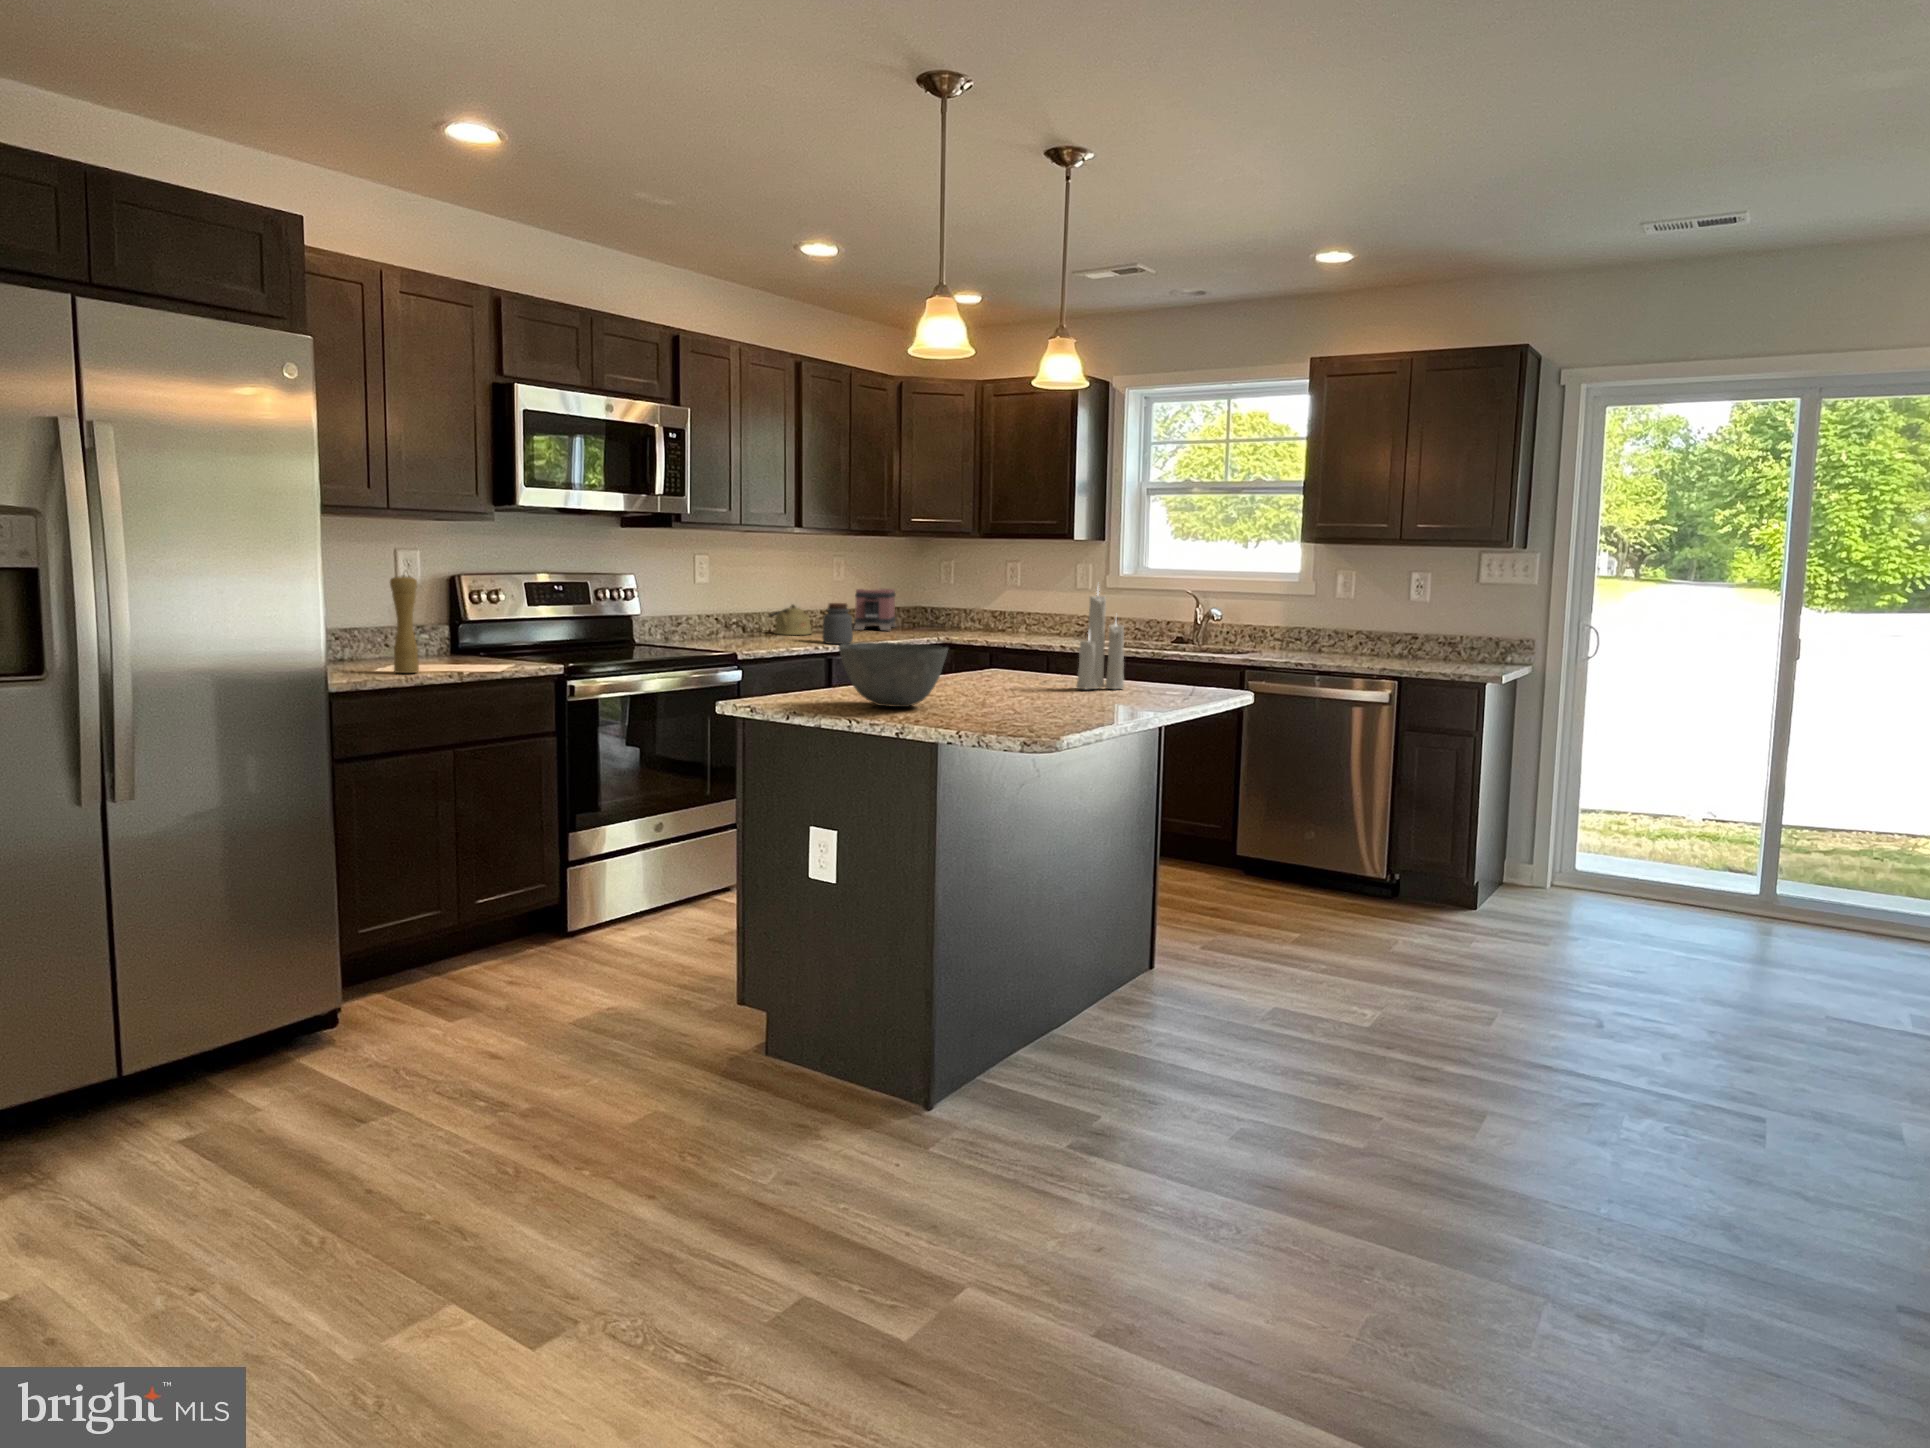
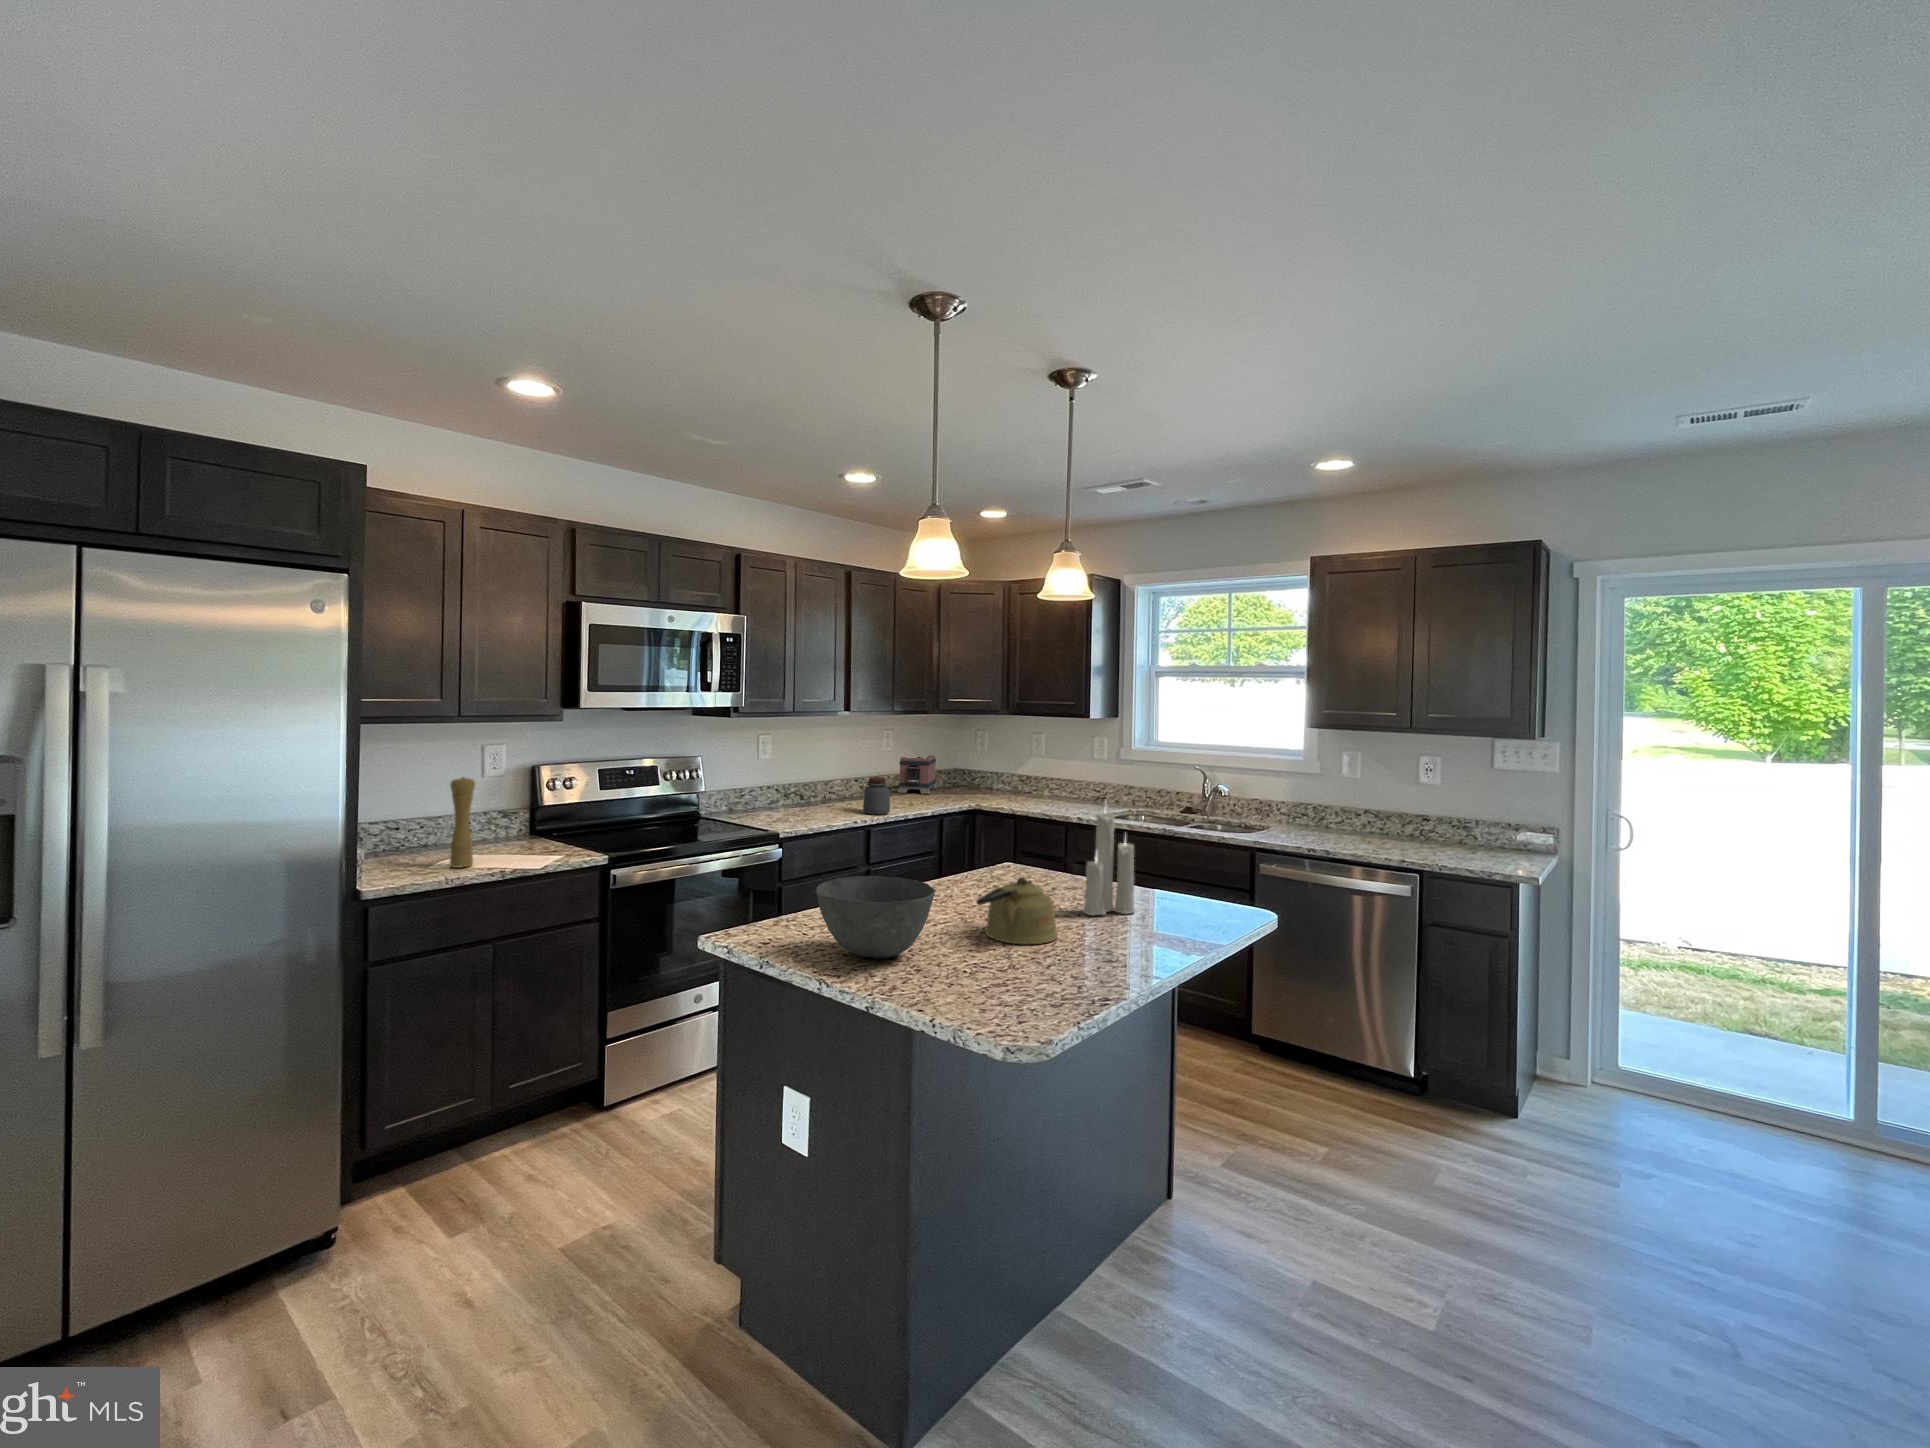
kettle: present [769,605,811,635] -> present [976,877,1058,944]

